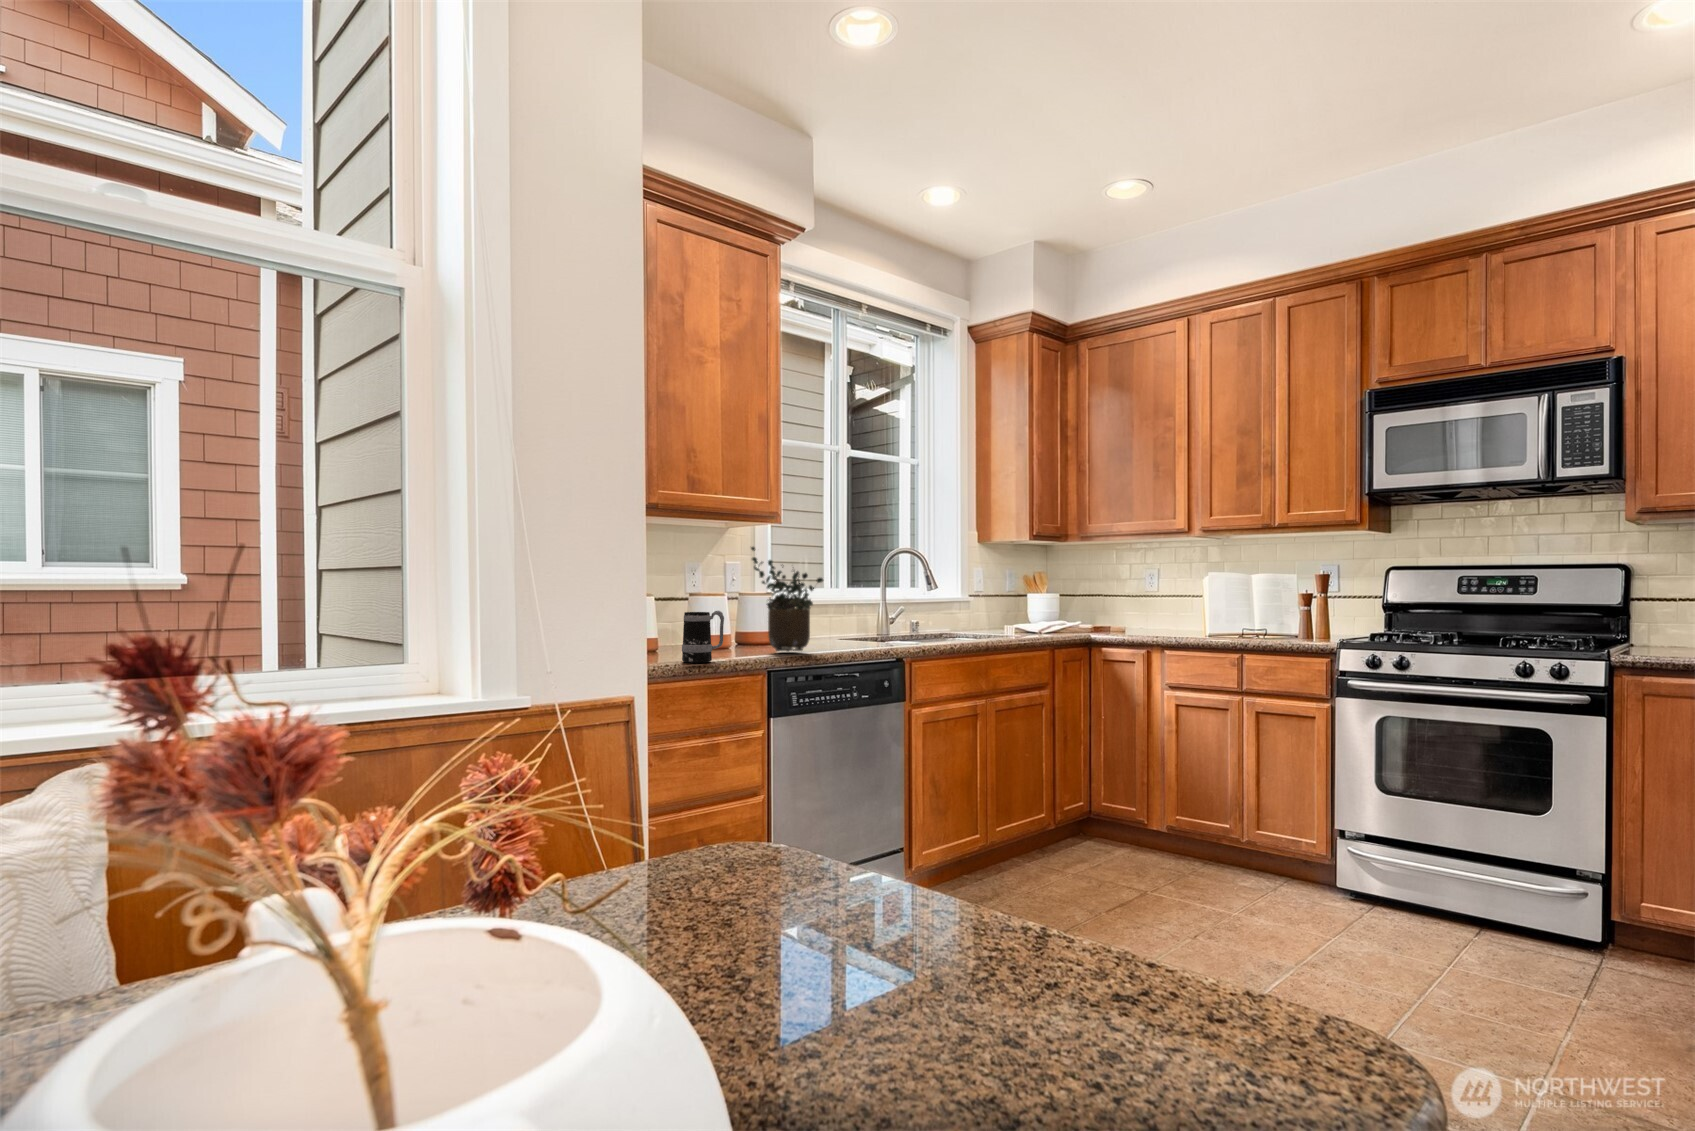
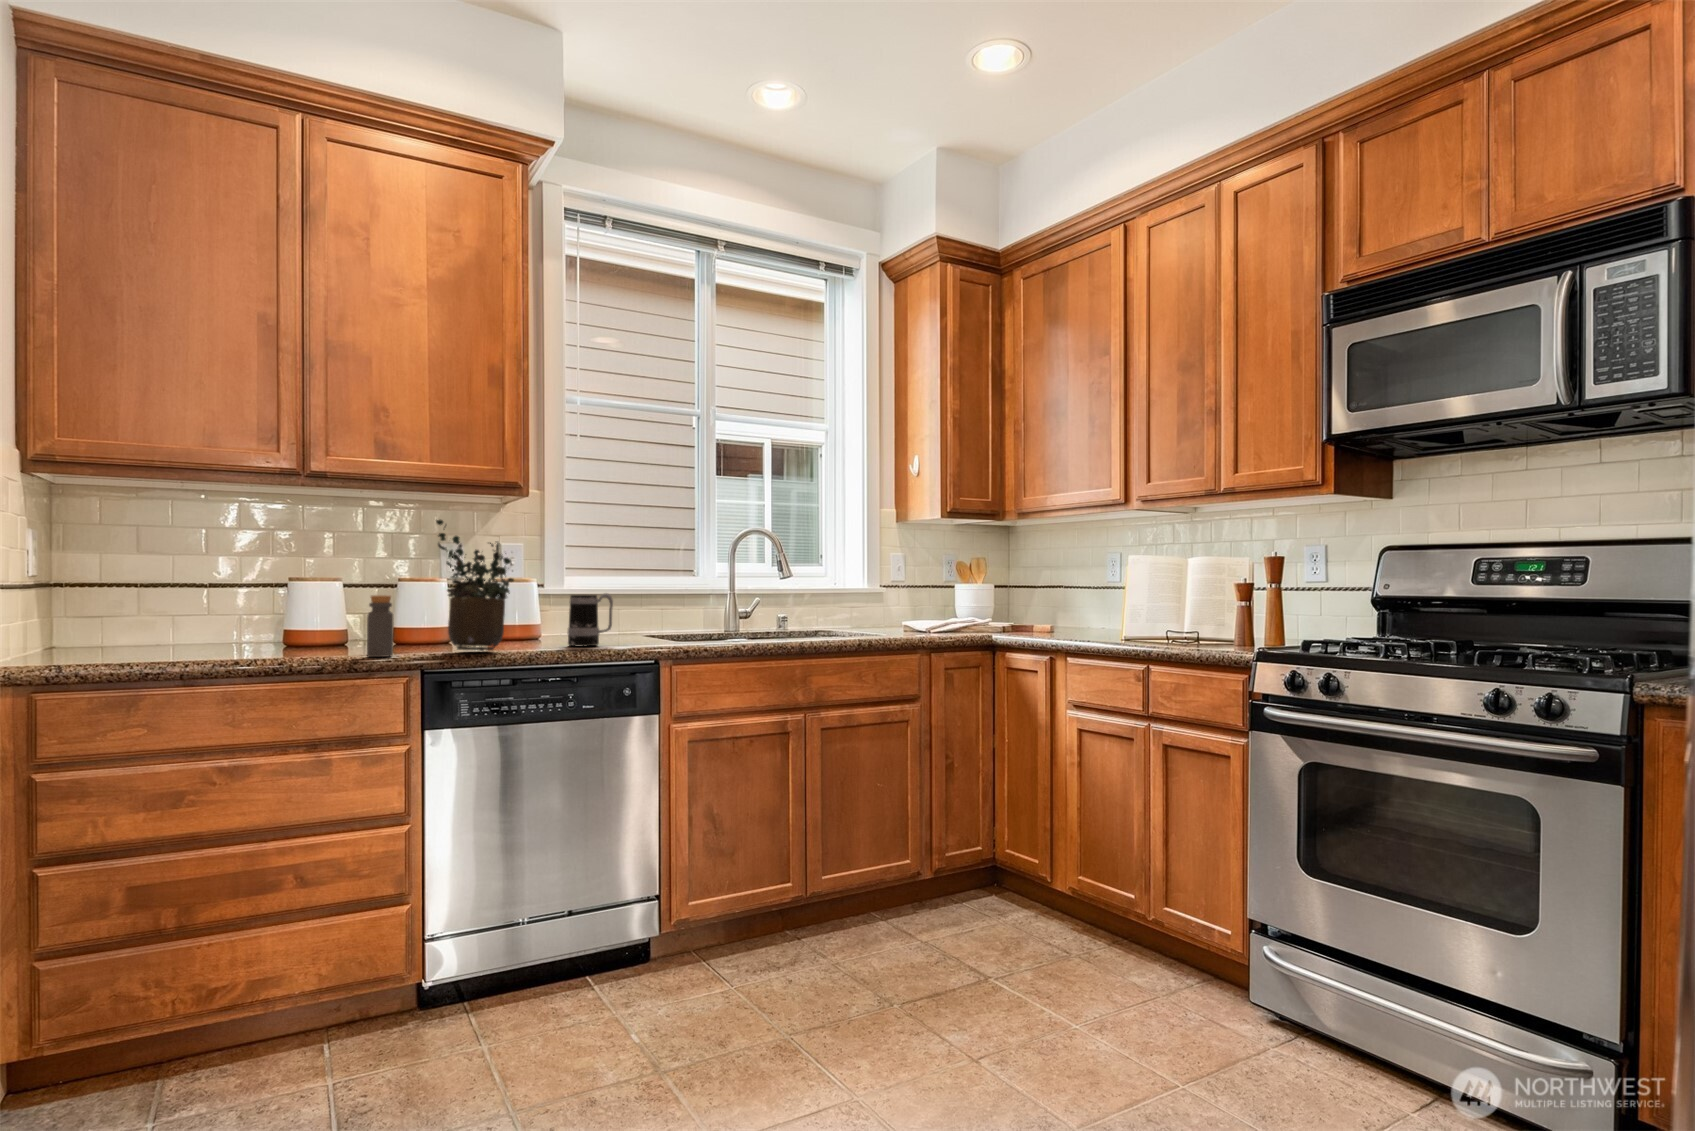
bottle: none [728,609,746,658] -> present [367,595,394,657]
mug: present [682,611,724,663] -> present [567,593,613,646]

